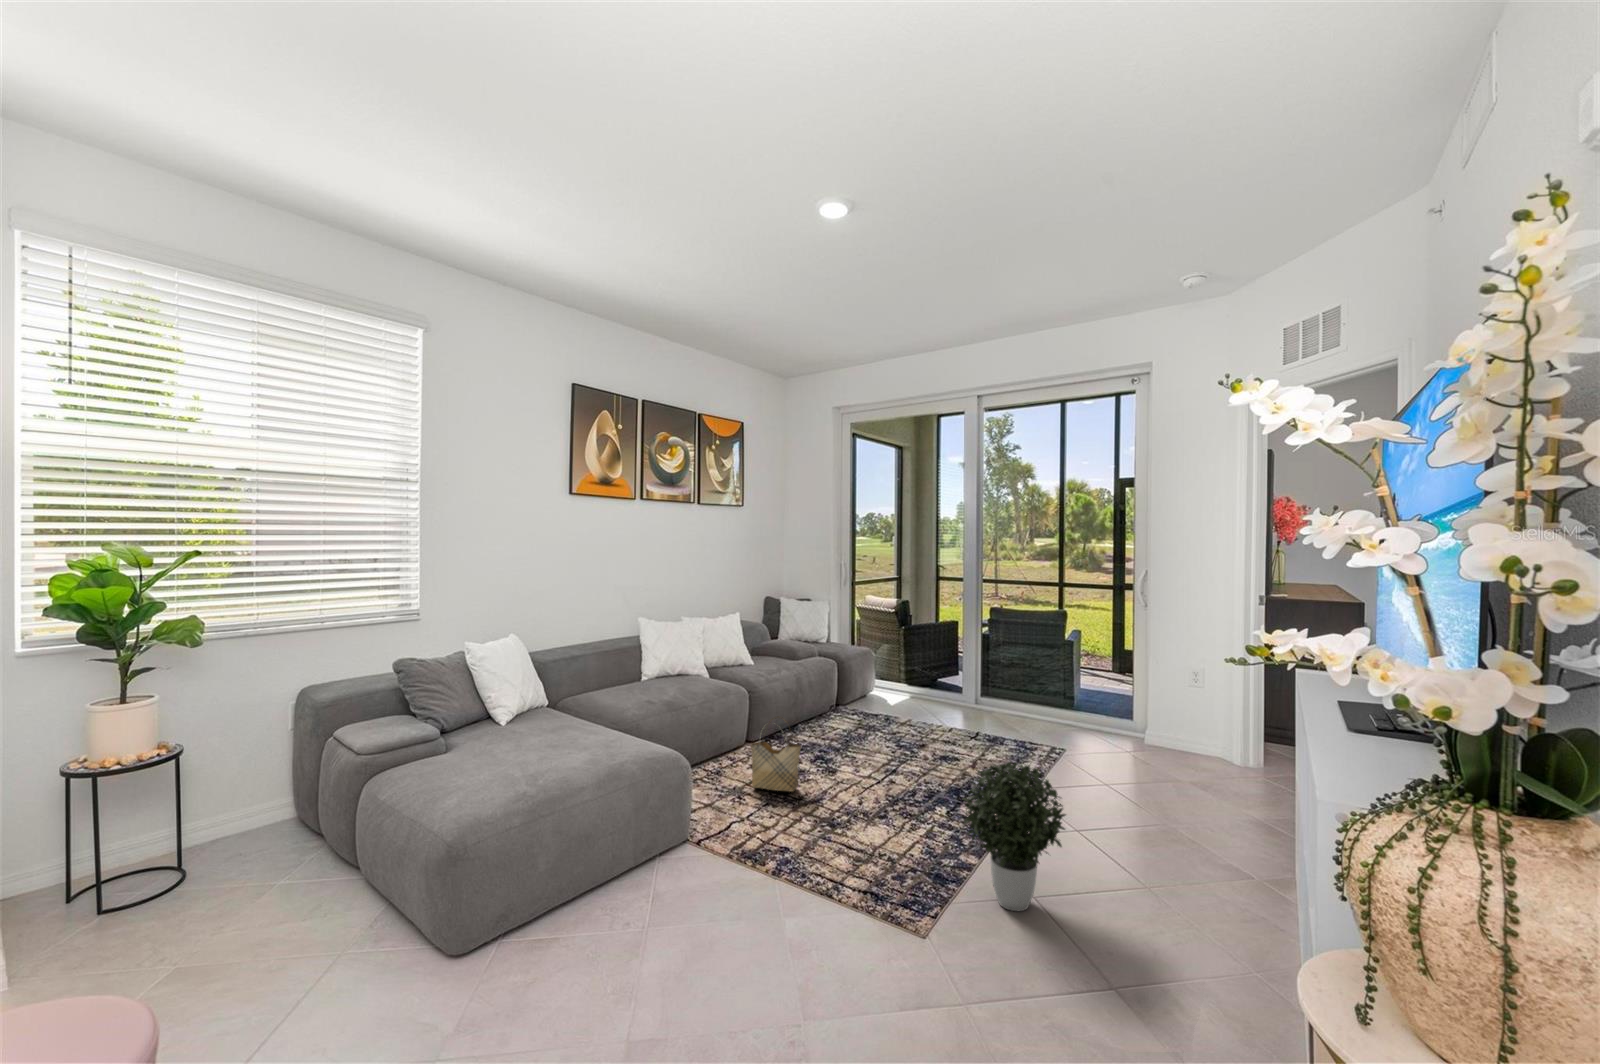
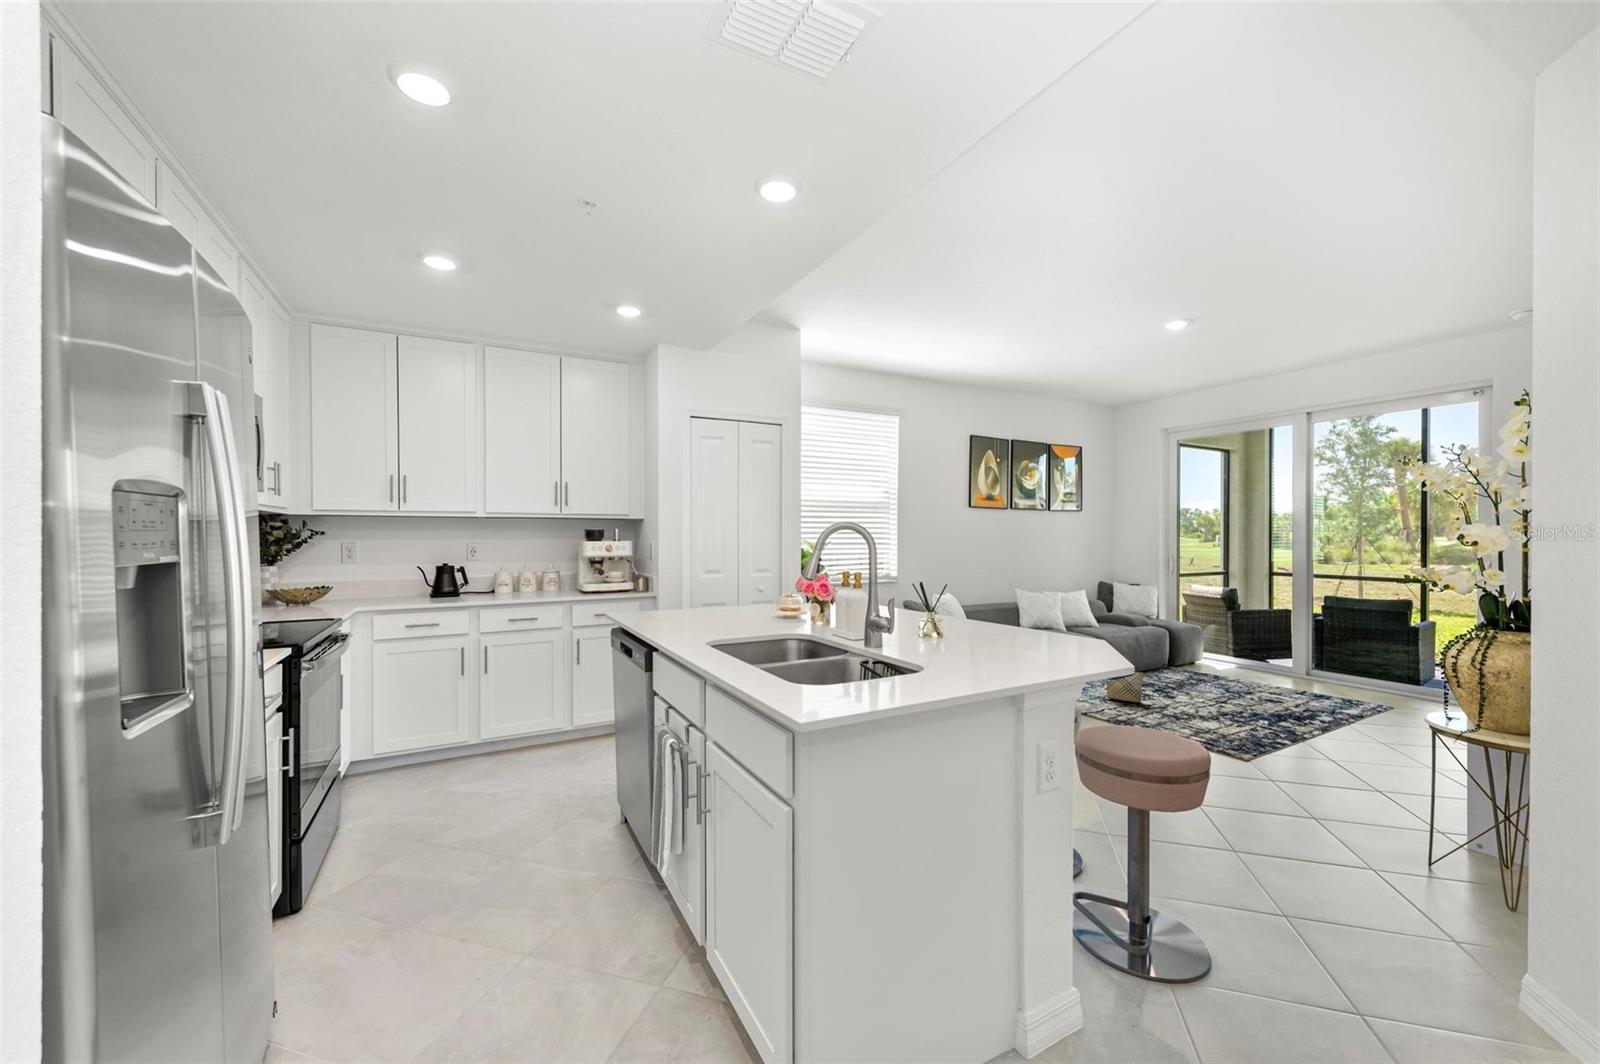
potted plant: present [963,762,1066,911] -> none [1264,671,1346,765]

